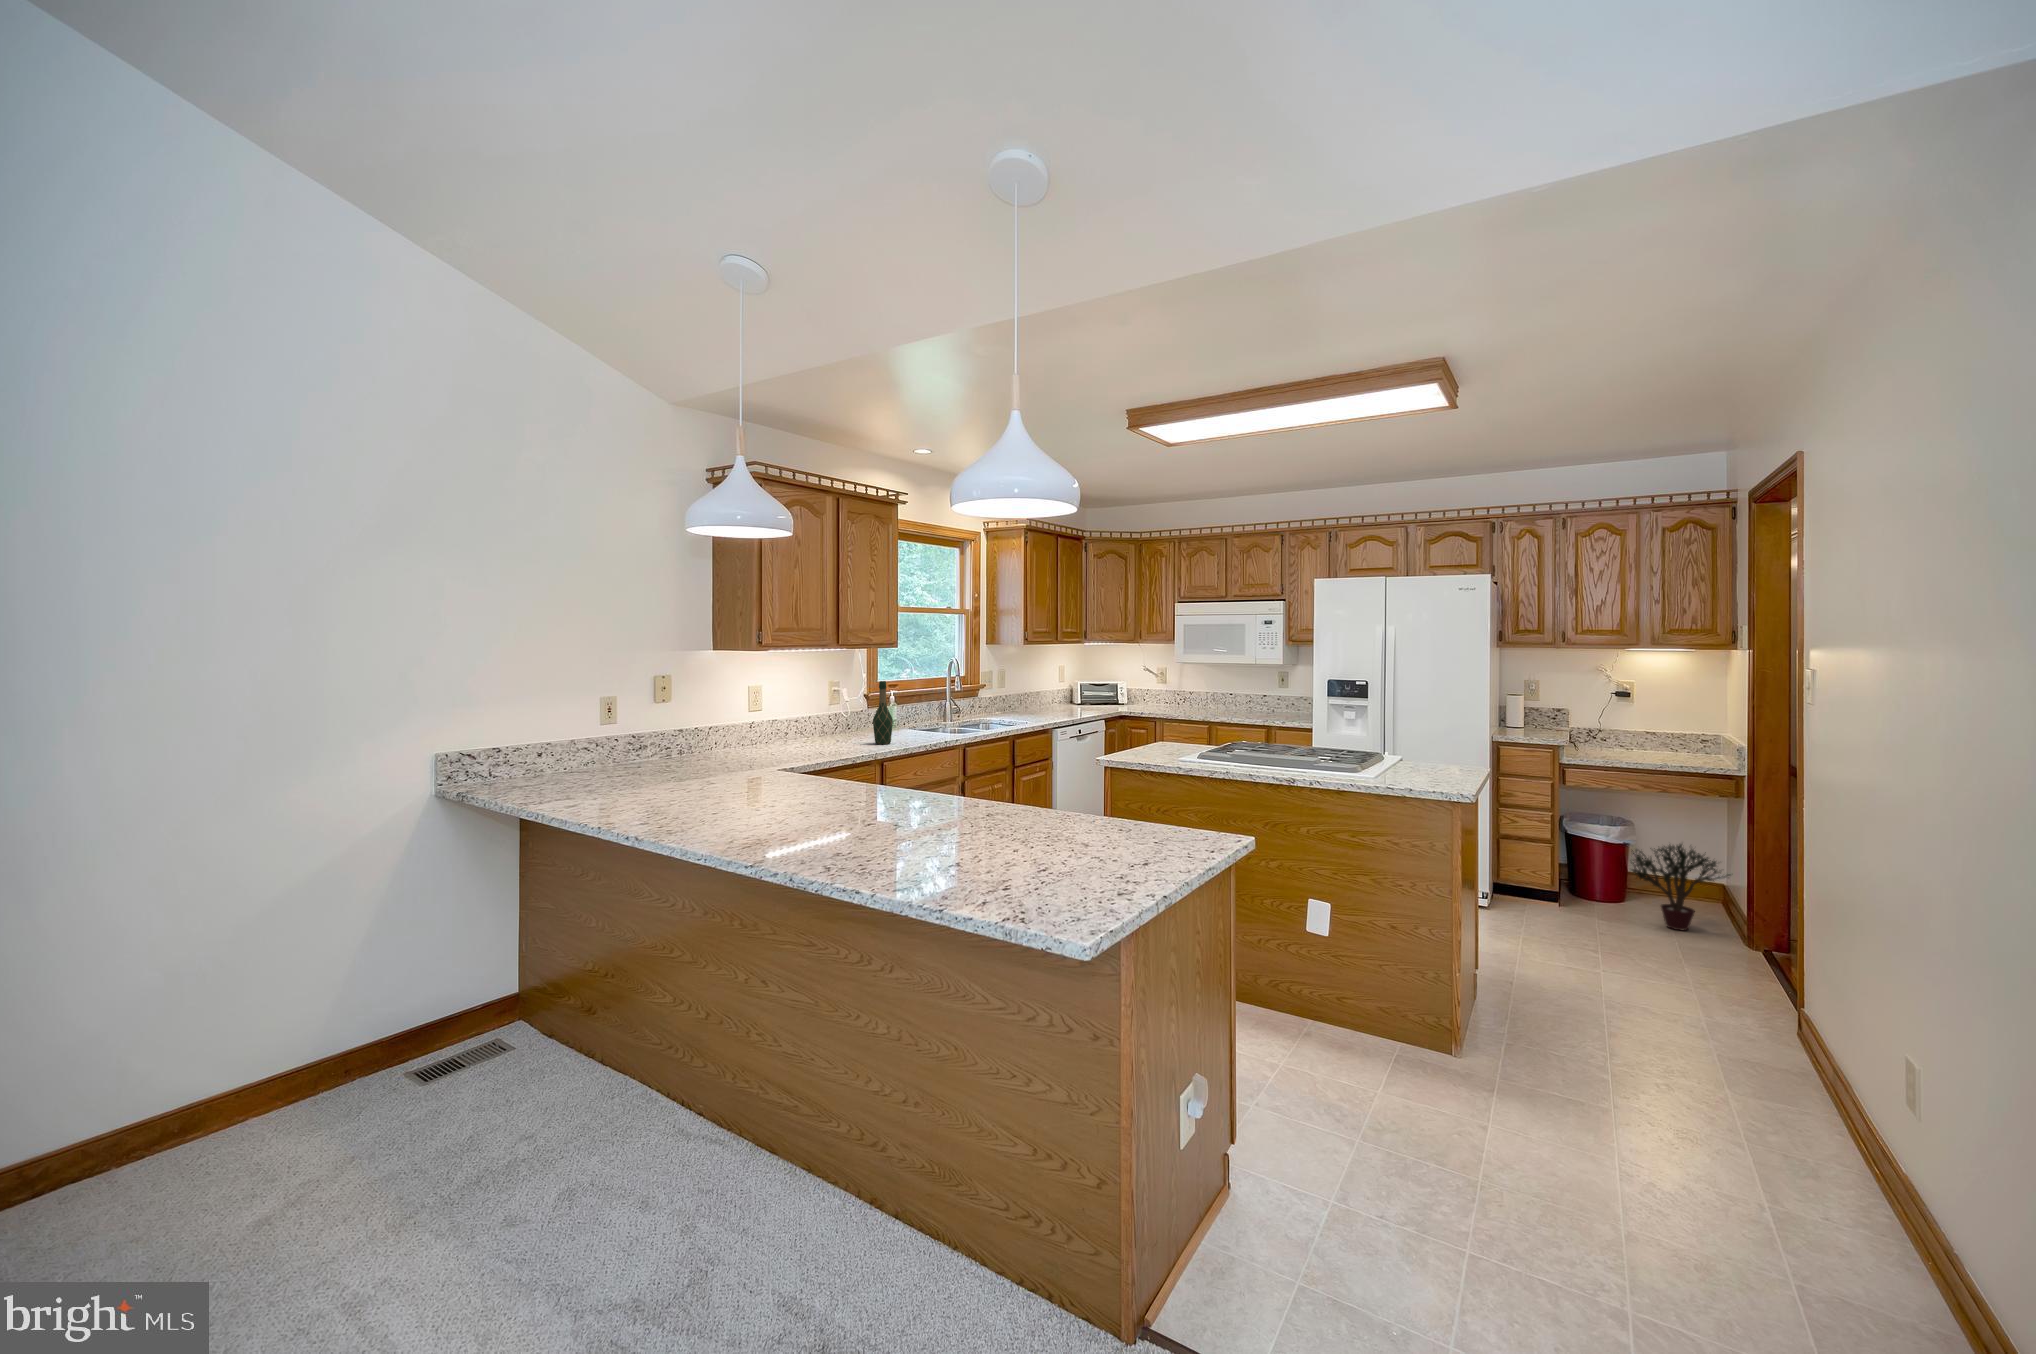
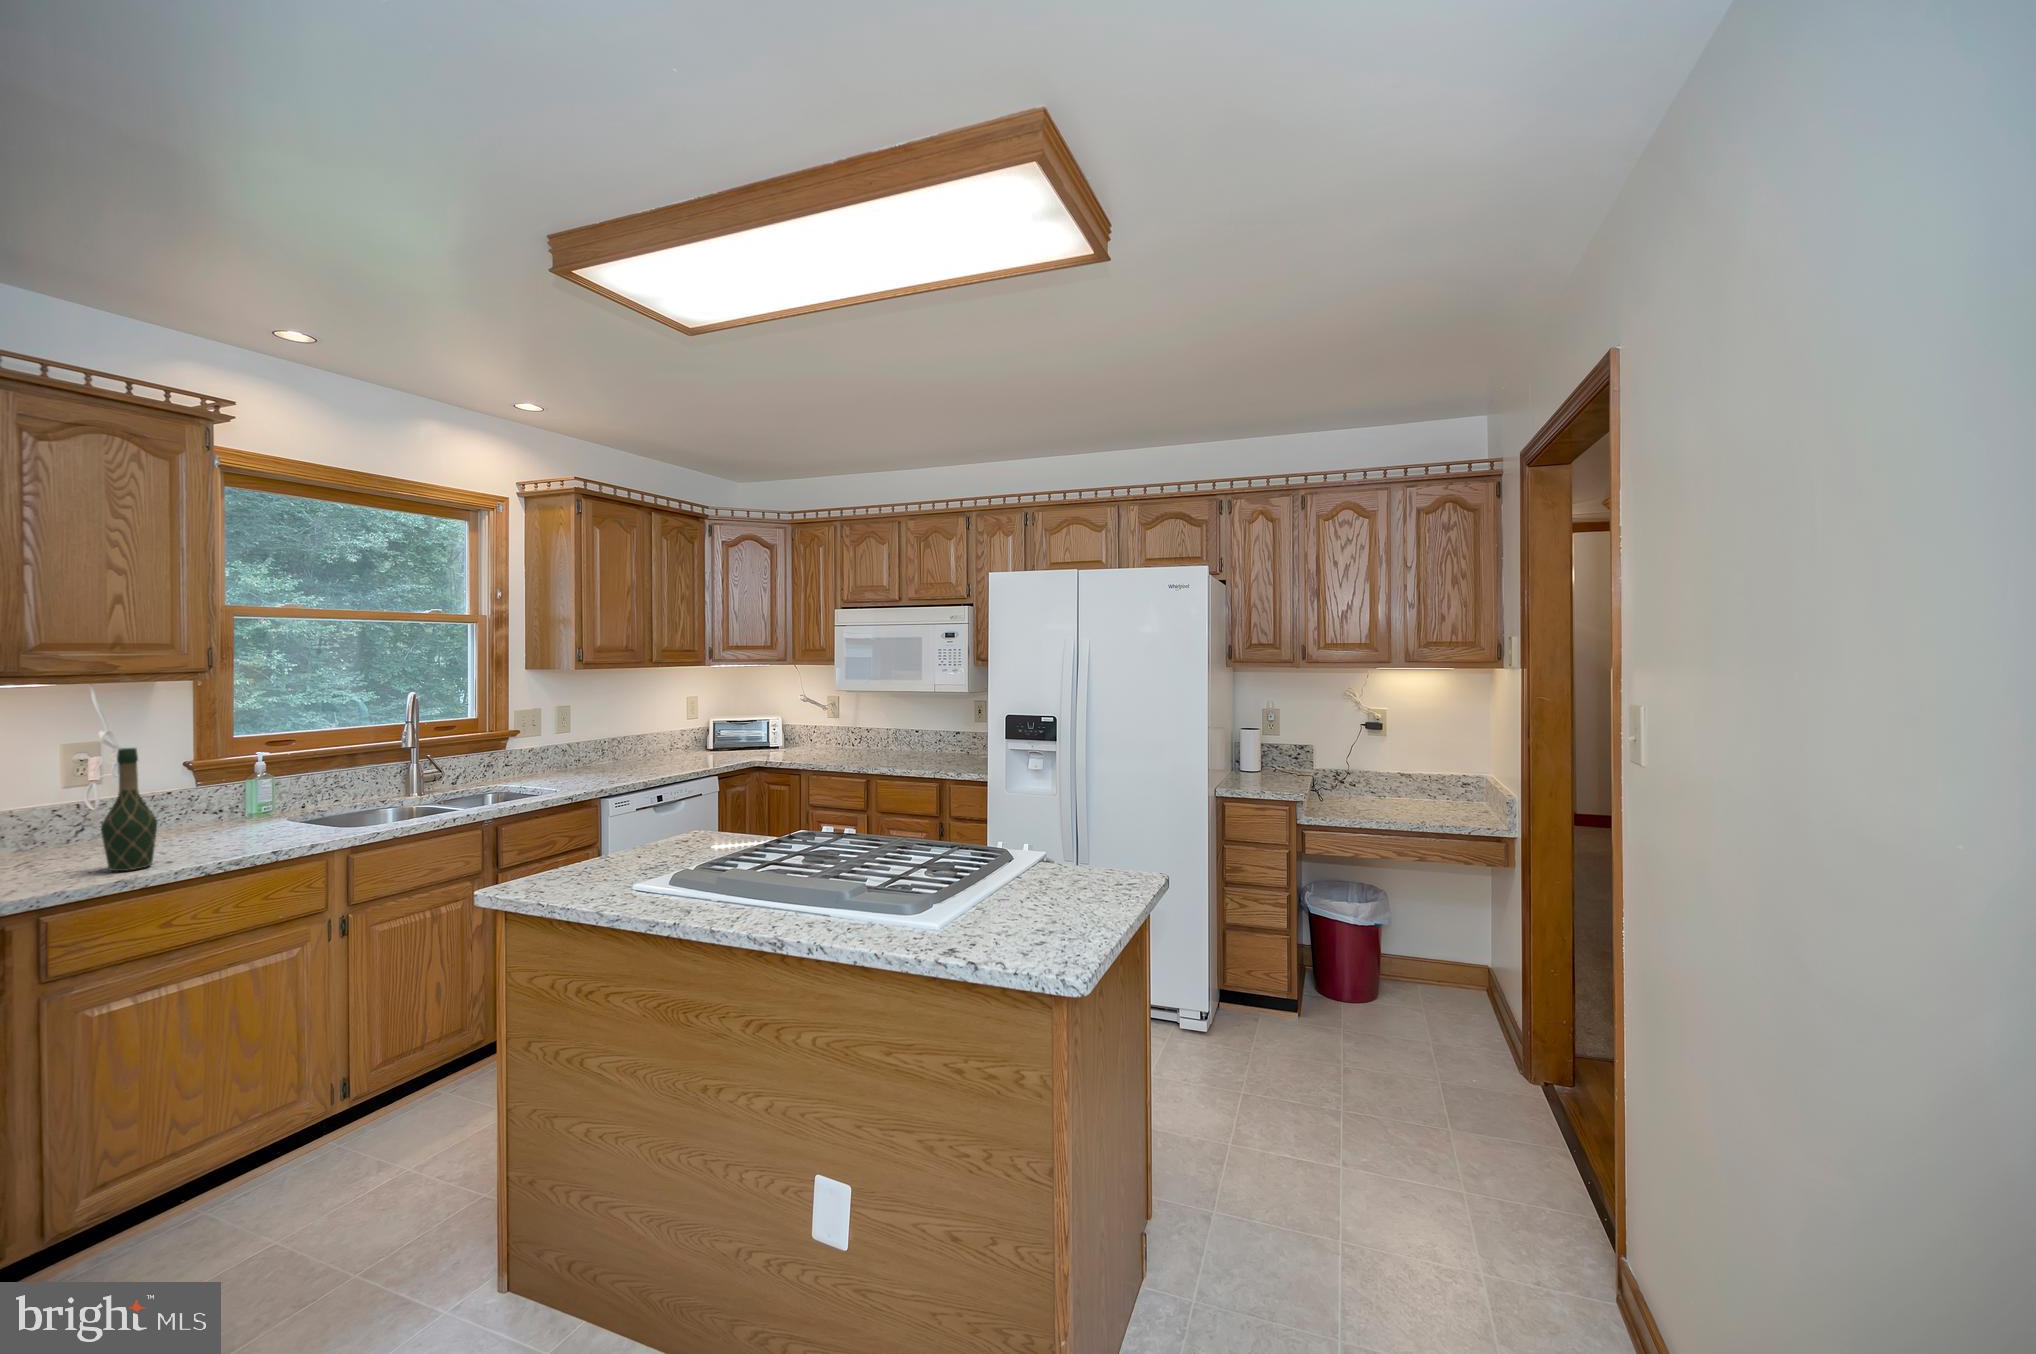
potted plant: present [1632,844,1729,931] -> none [1386,930,1512,1057]

